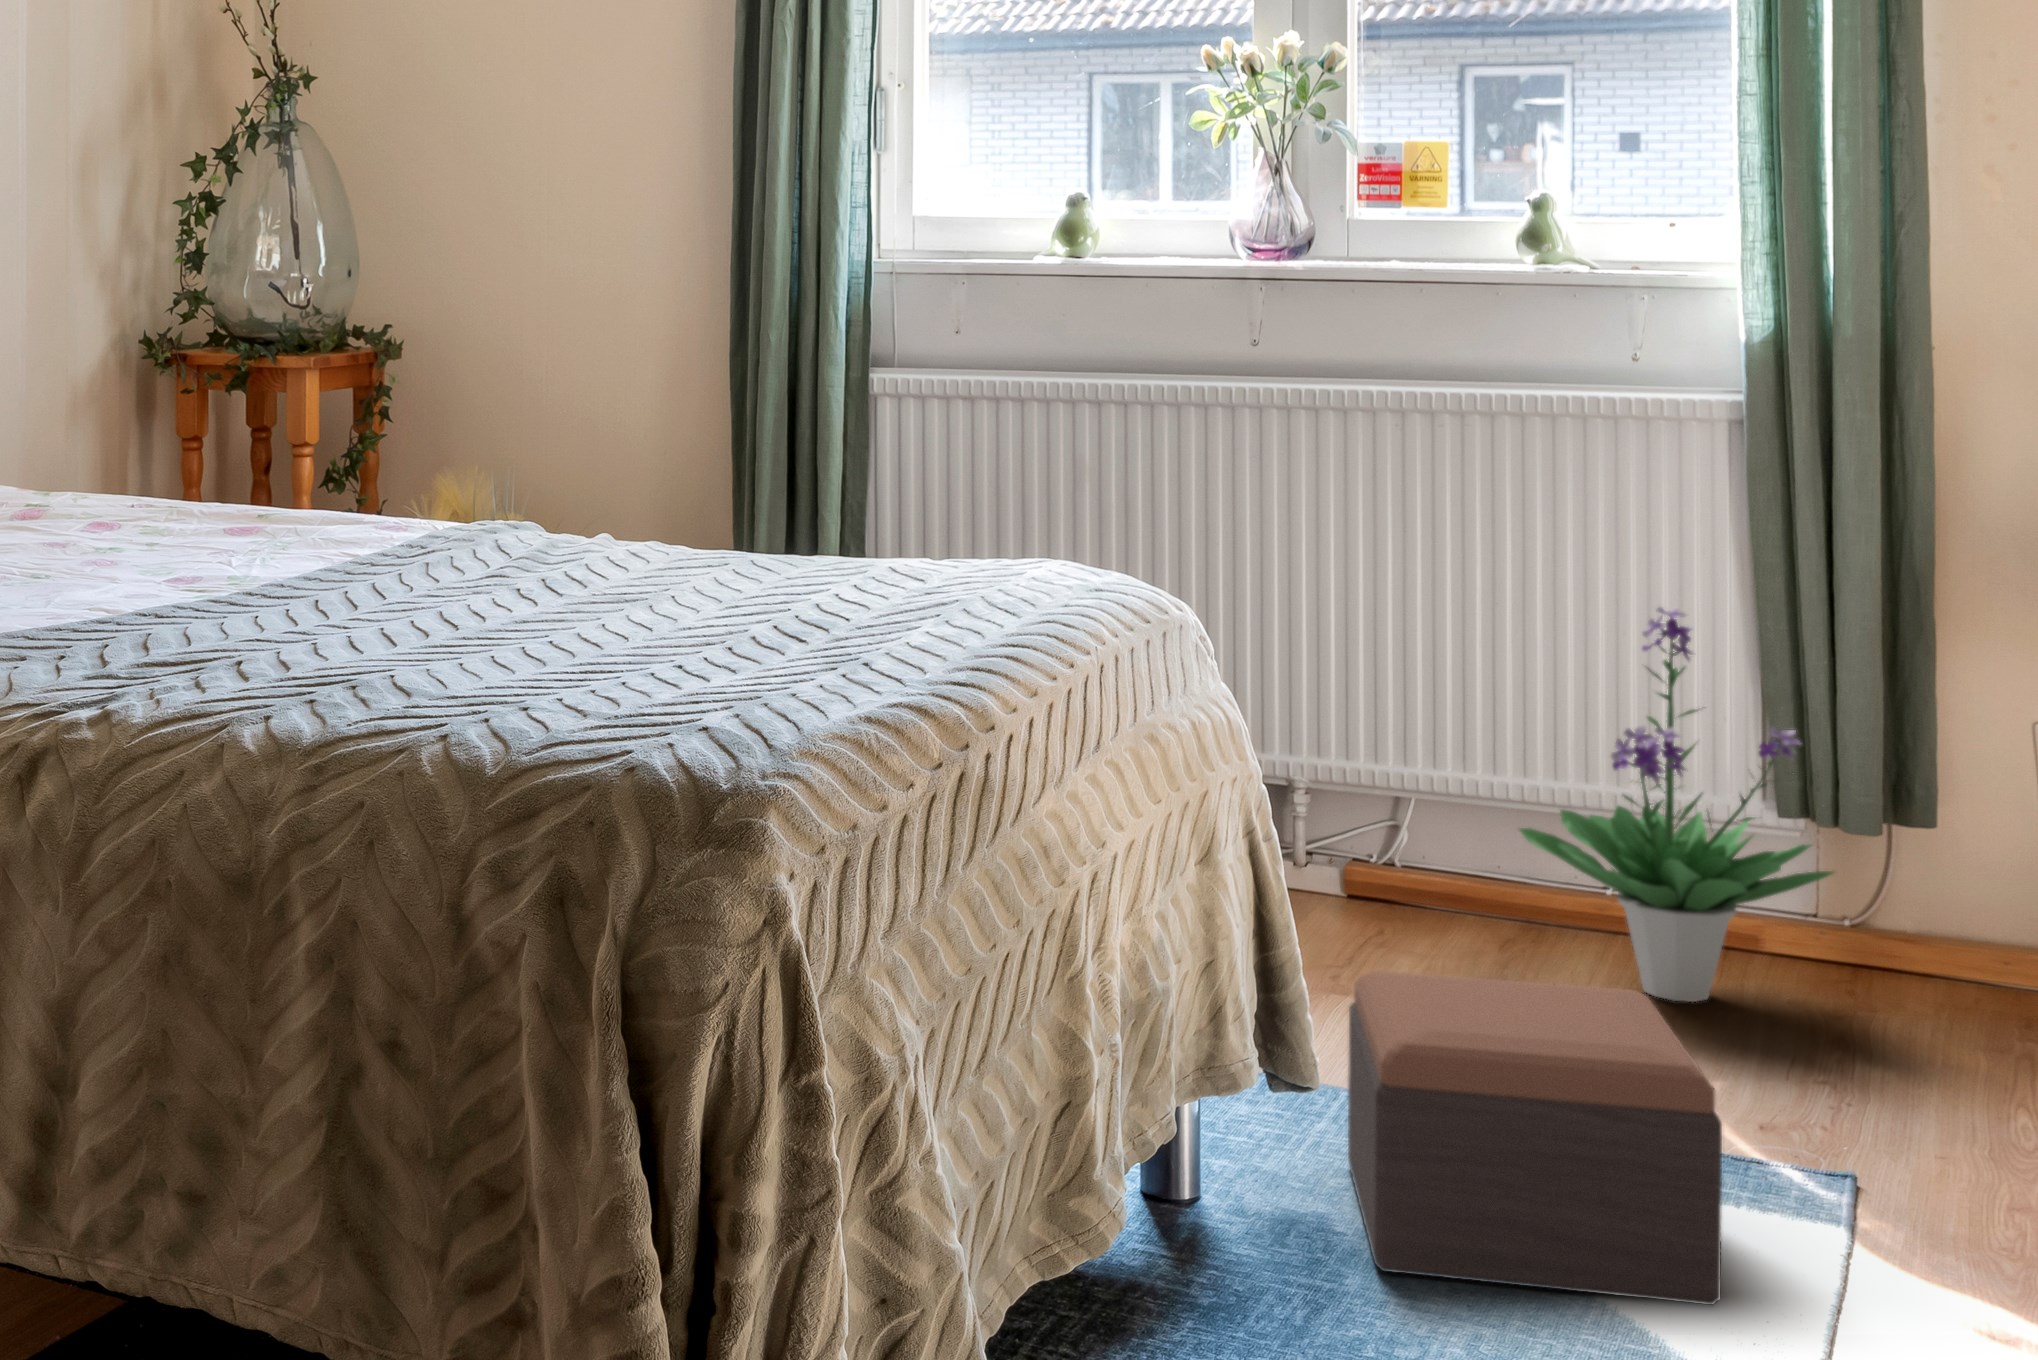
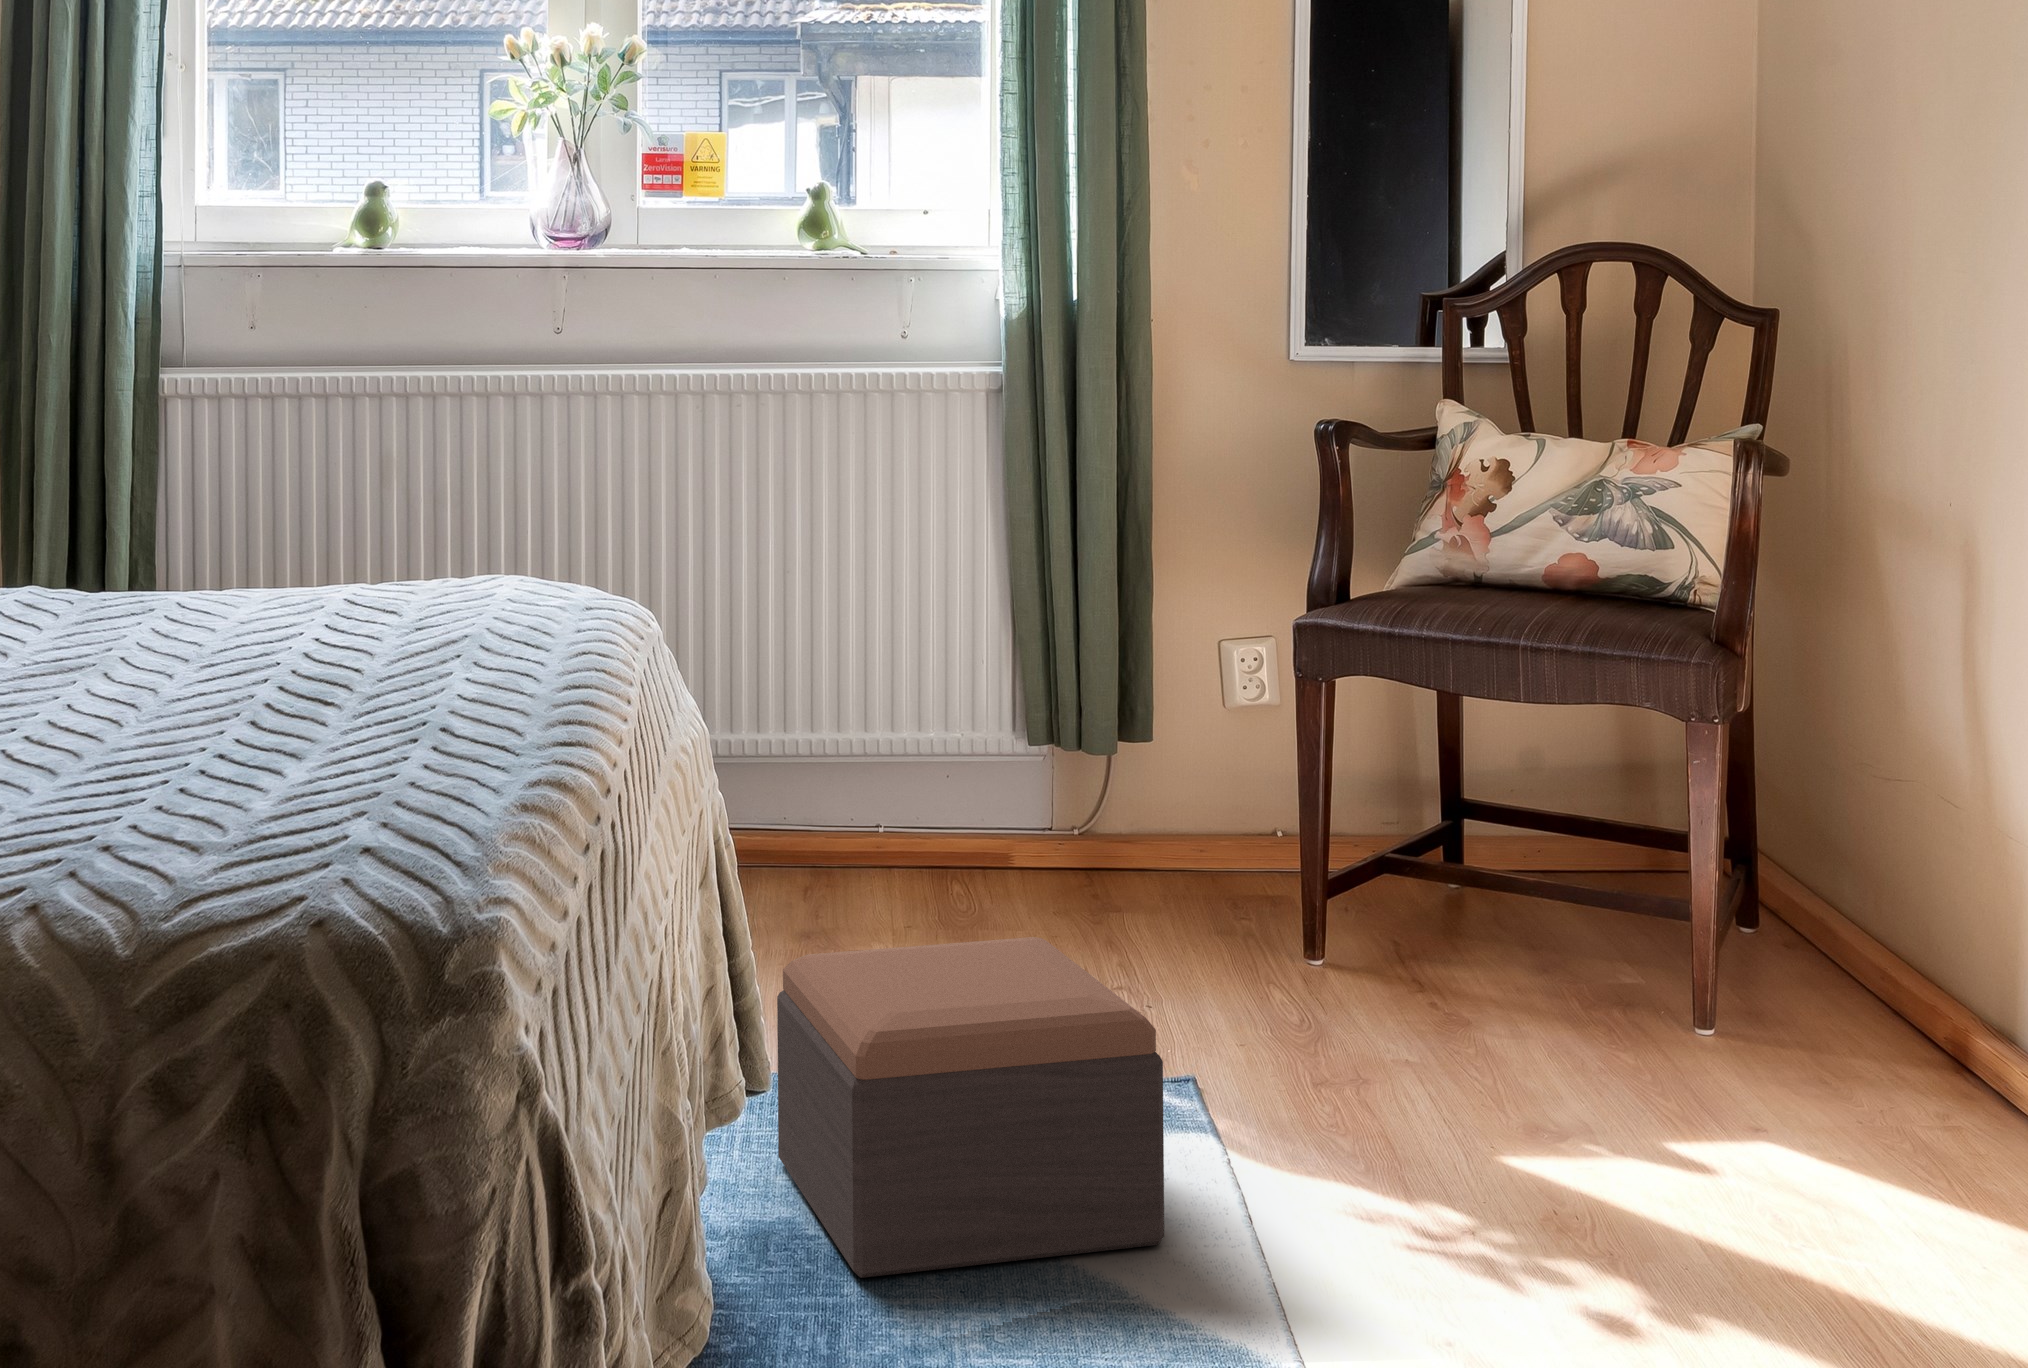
potted plant: present [1519,607,1833,1002] -> none [834,563,1109,934]

